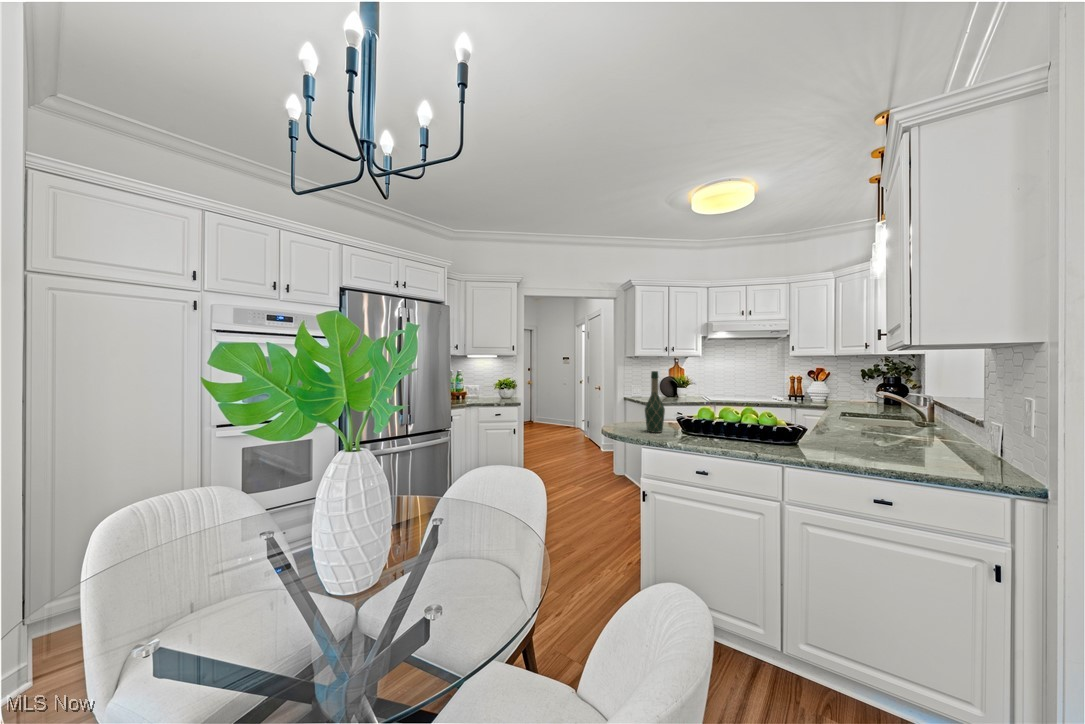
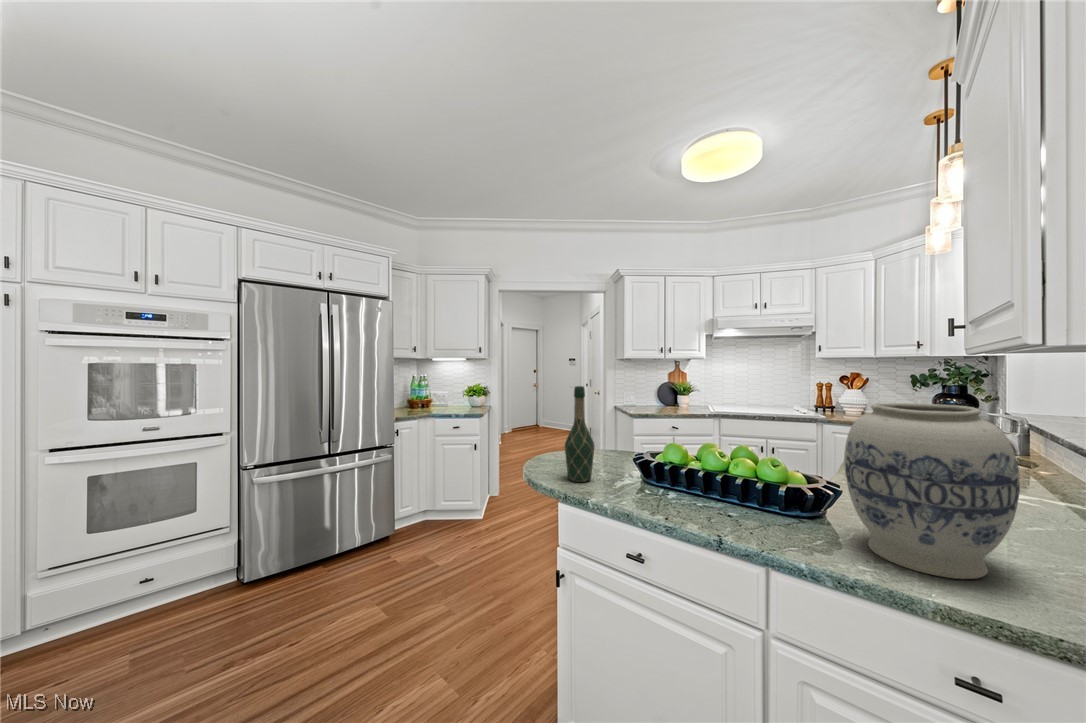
vase: none [822,376,905,459] -> present [844,403,1020,579]

